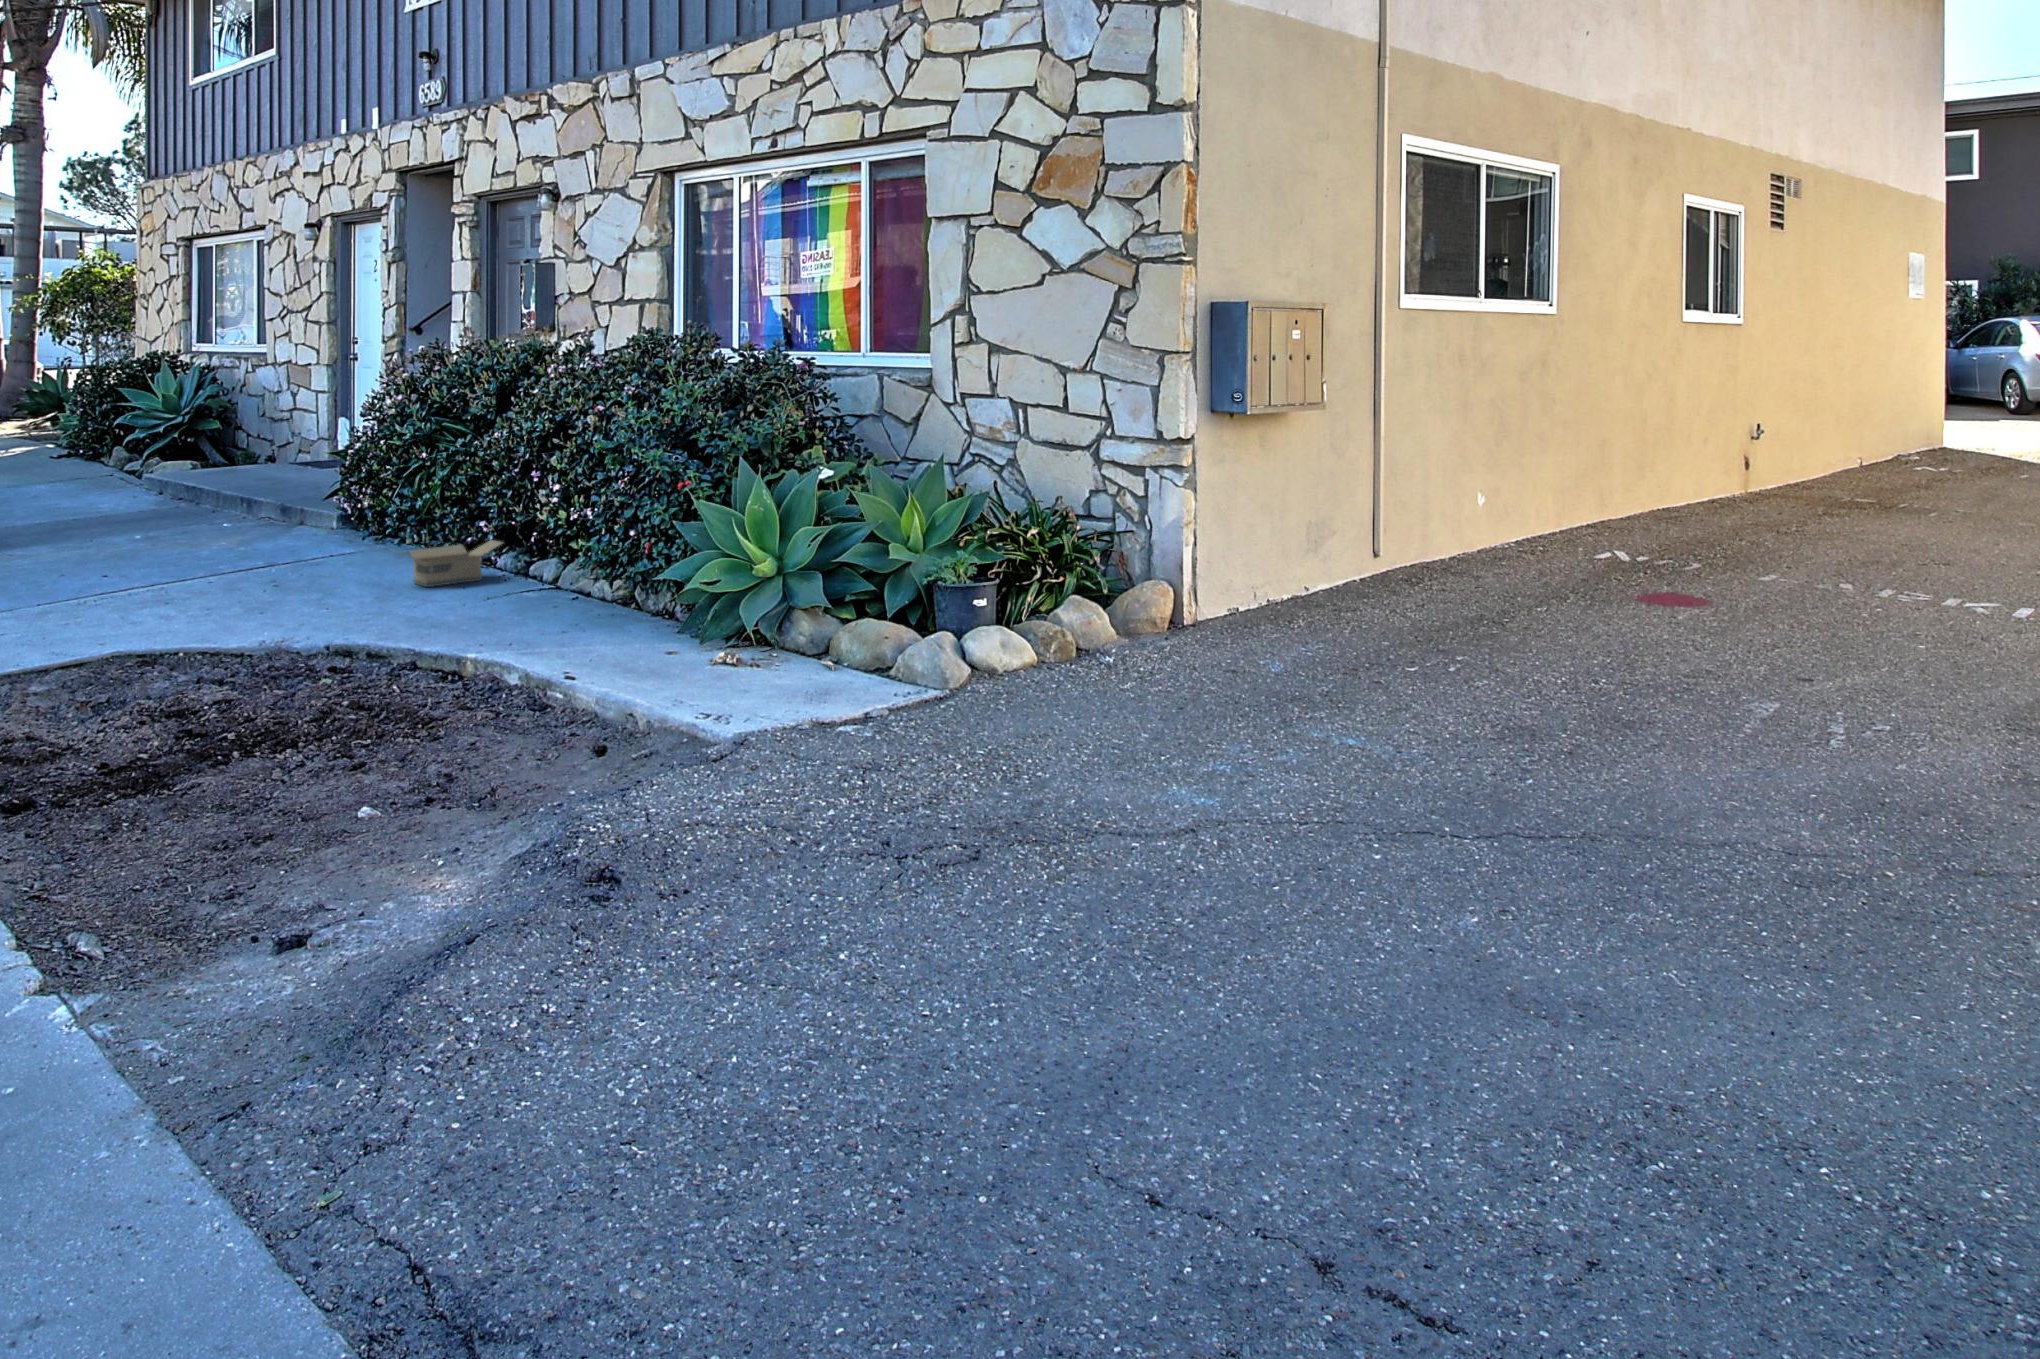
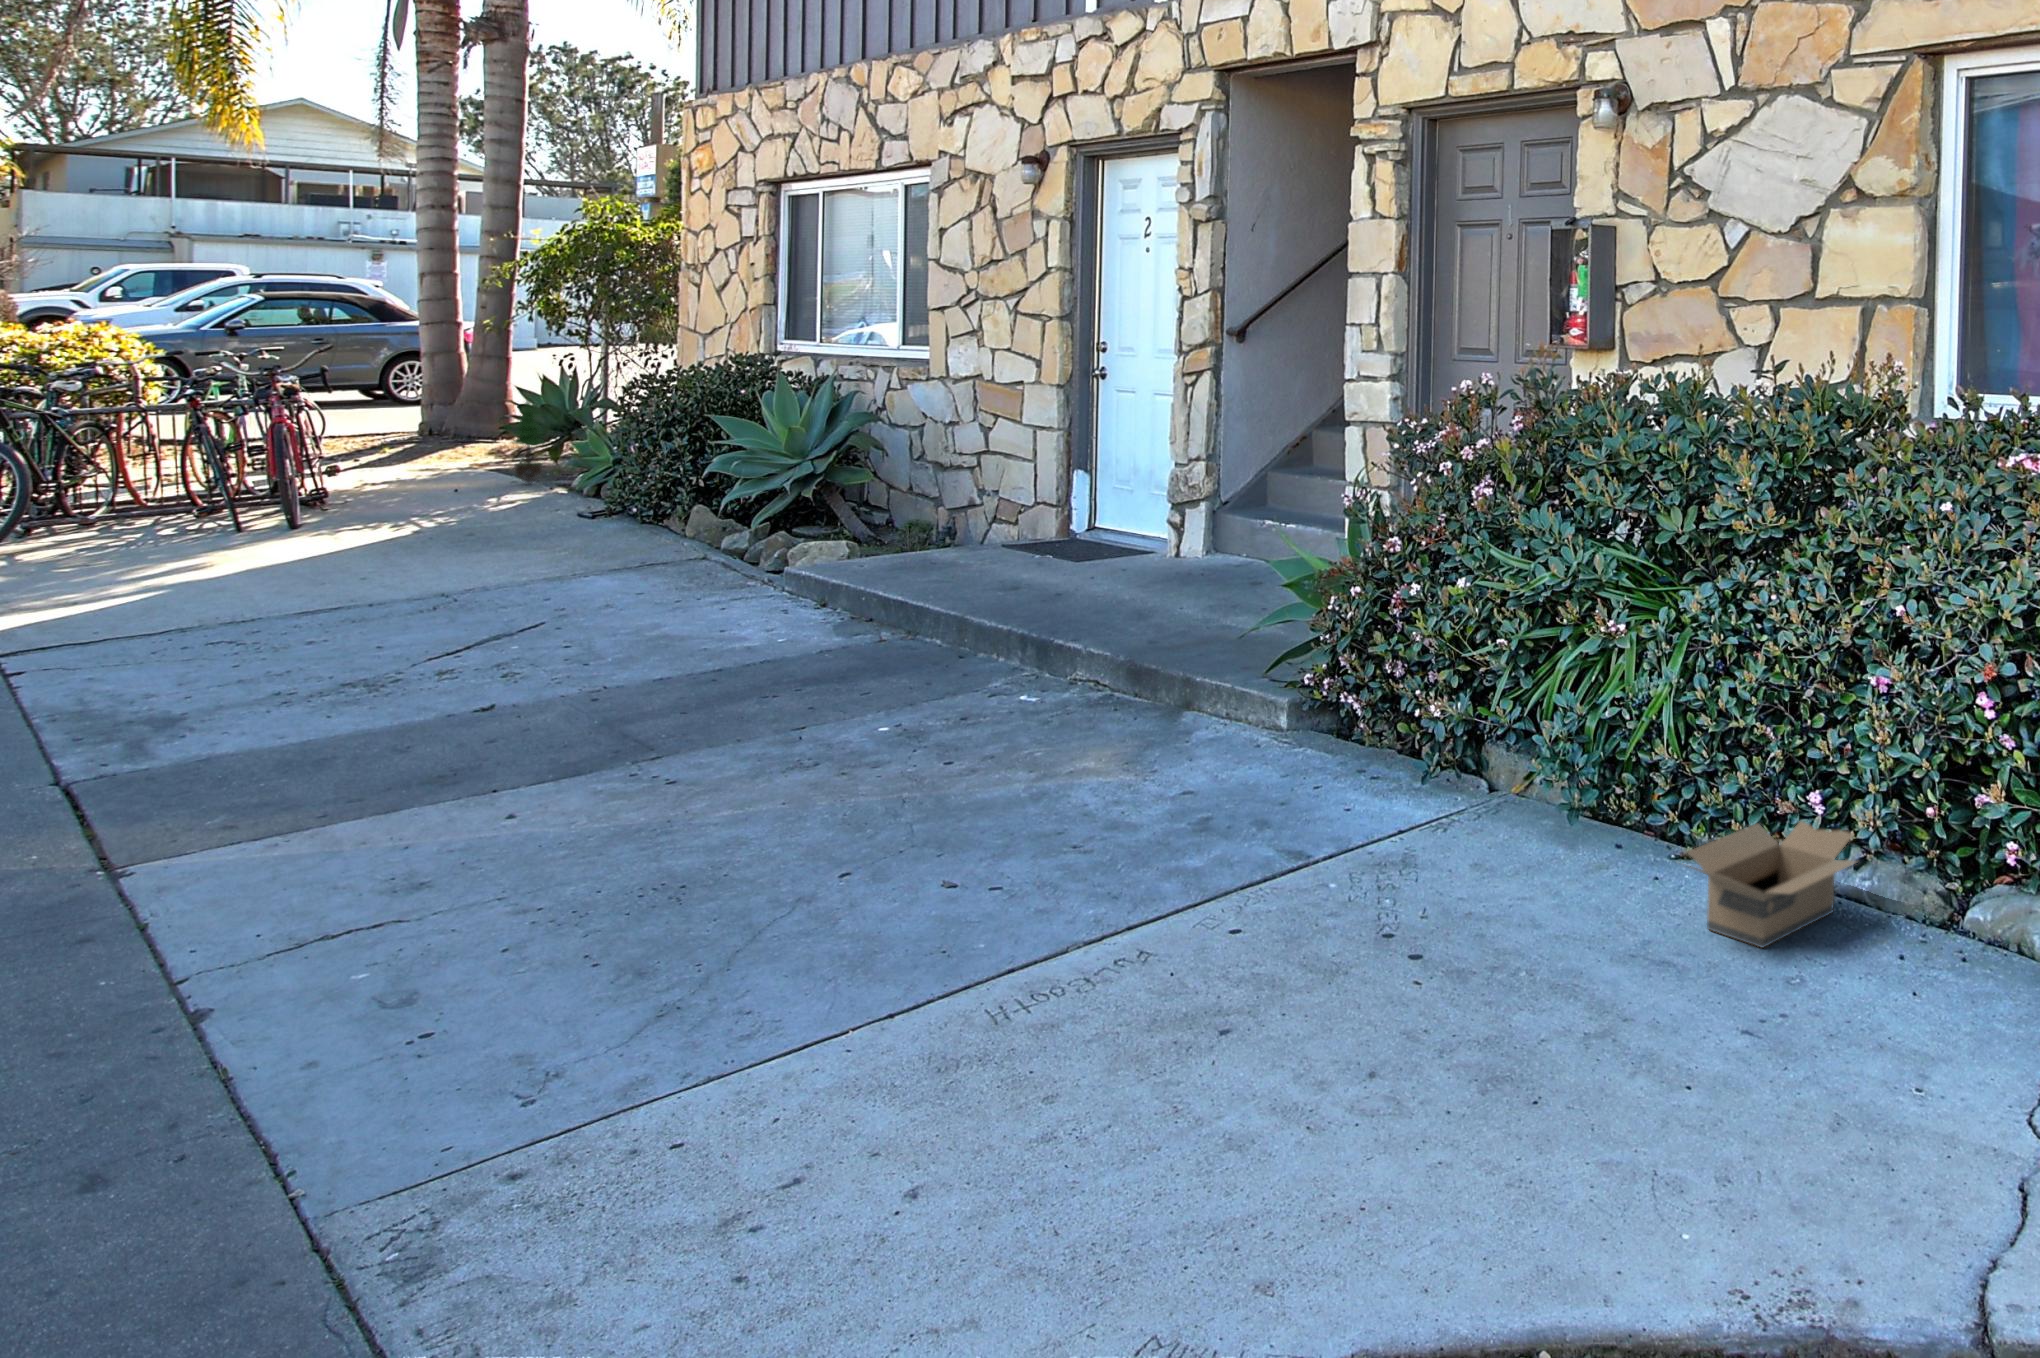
potted tree: none [16,388,41,447] -> present [513,400,545,484]

